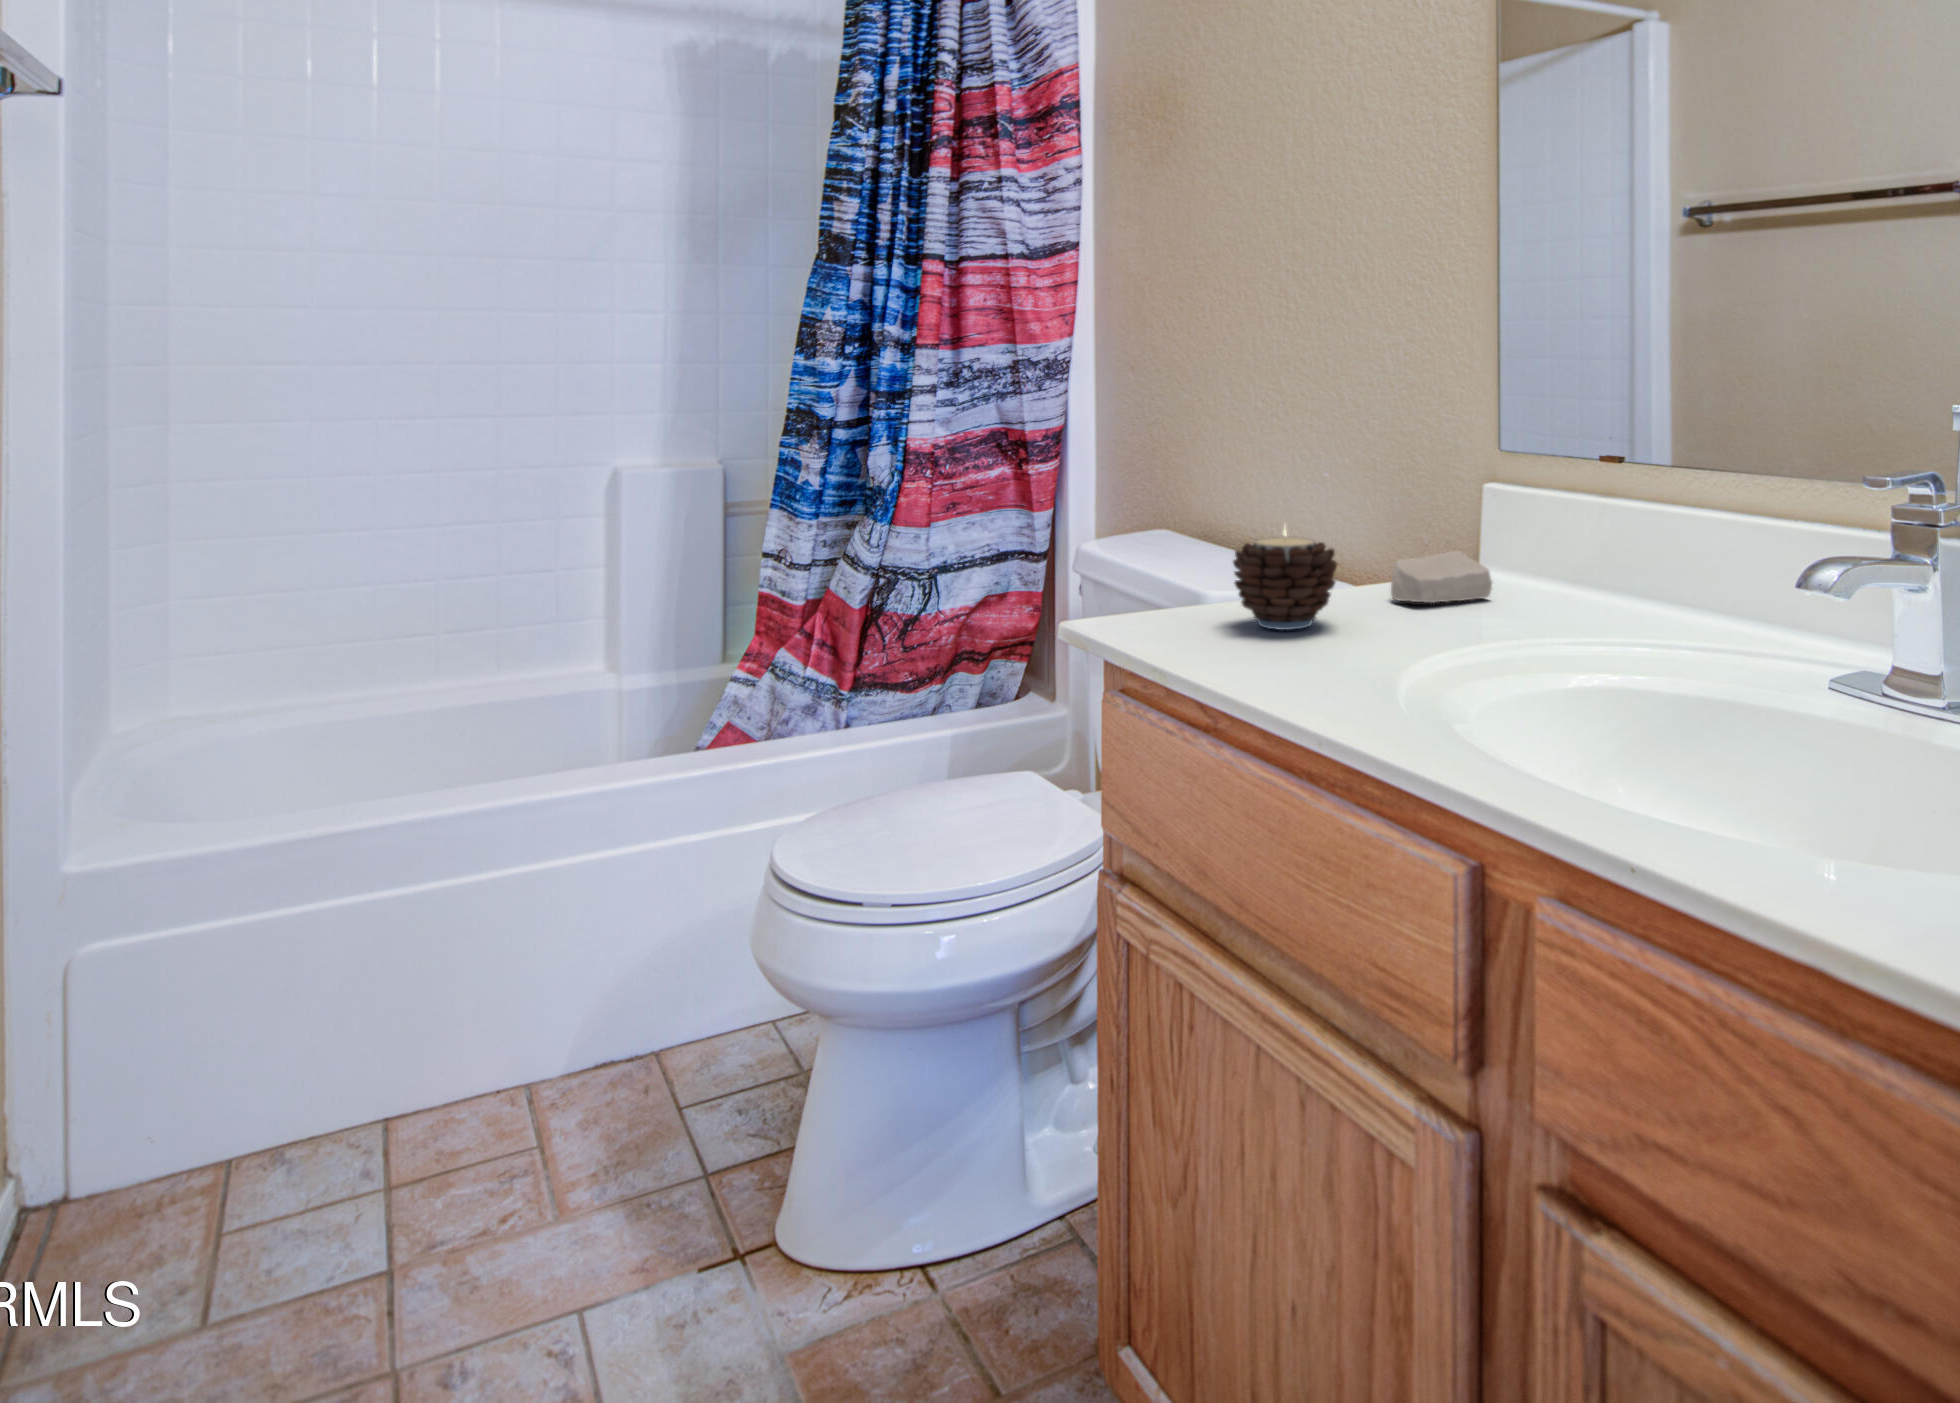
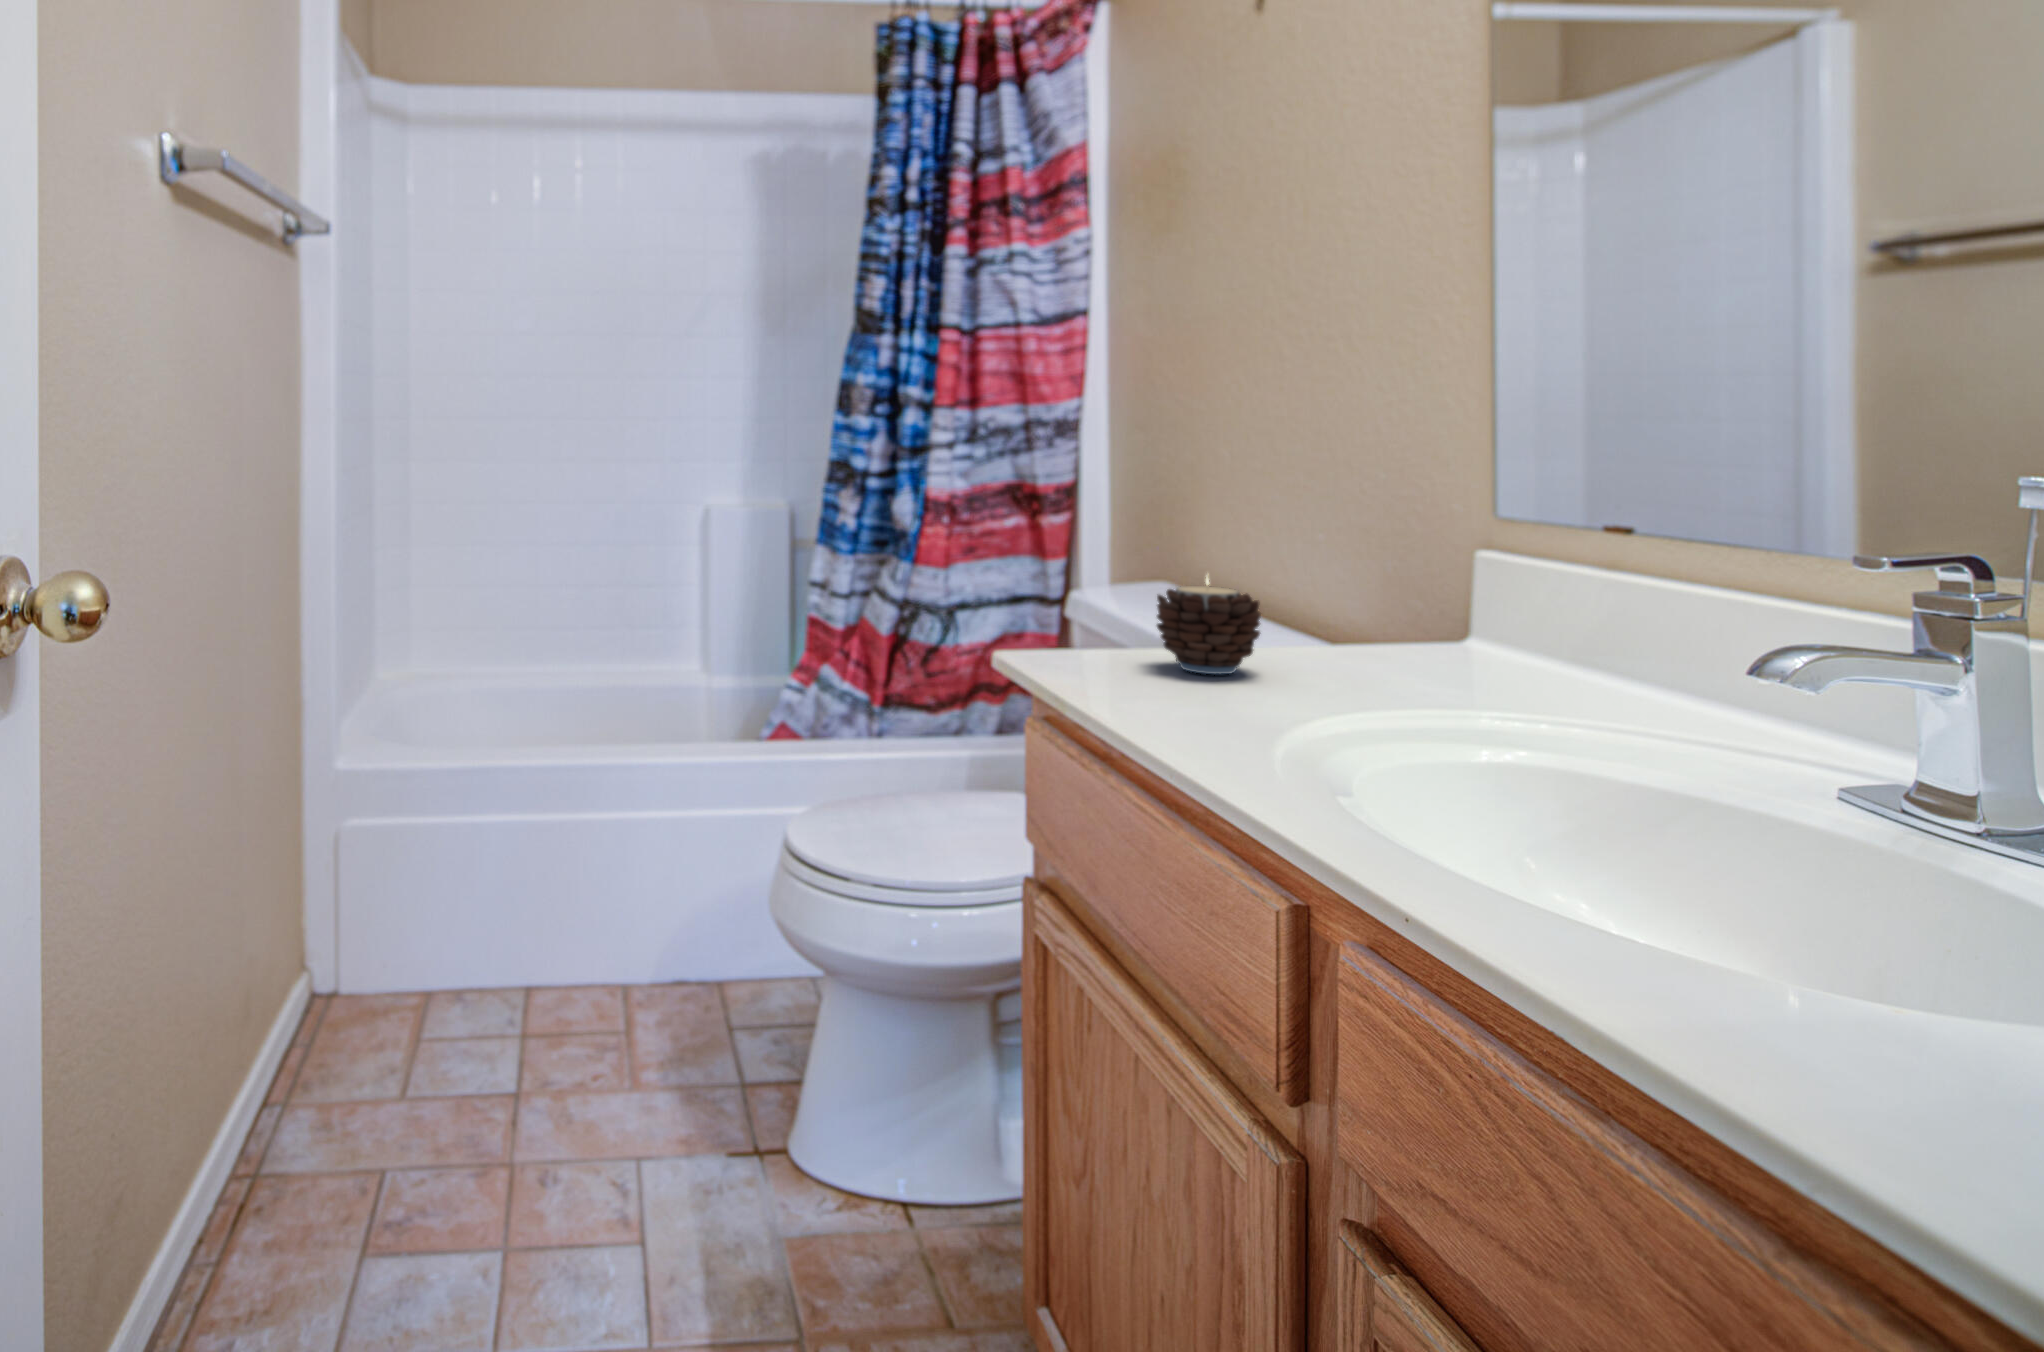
soap bar: present [1391,551,1492,603] -> none [1337,618,1457,668]

